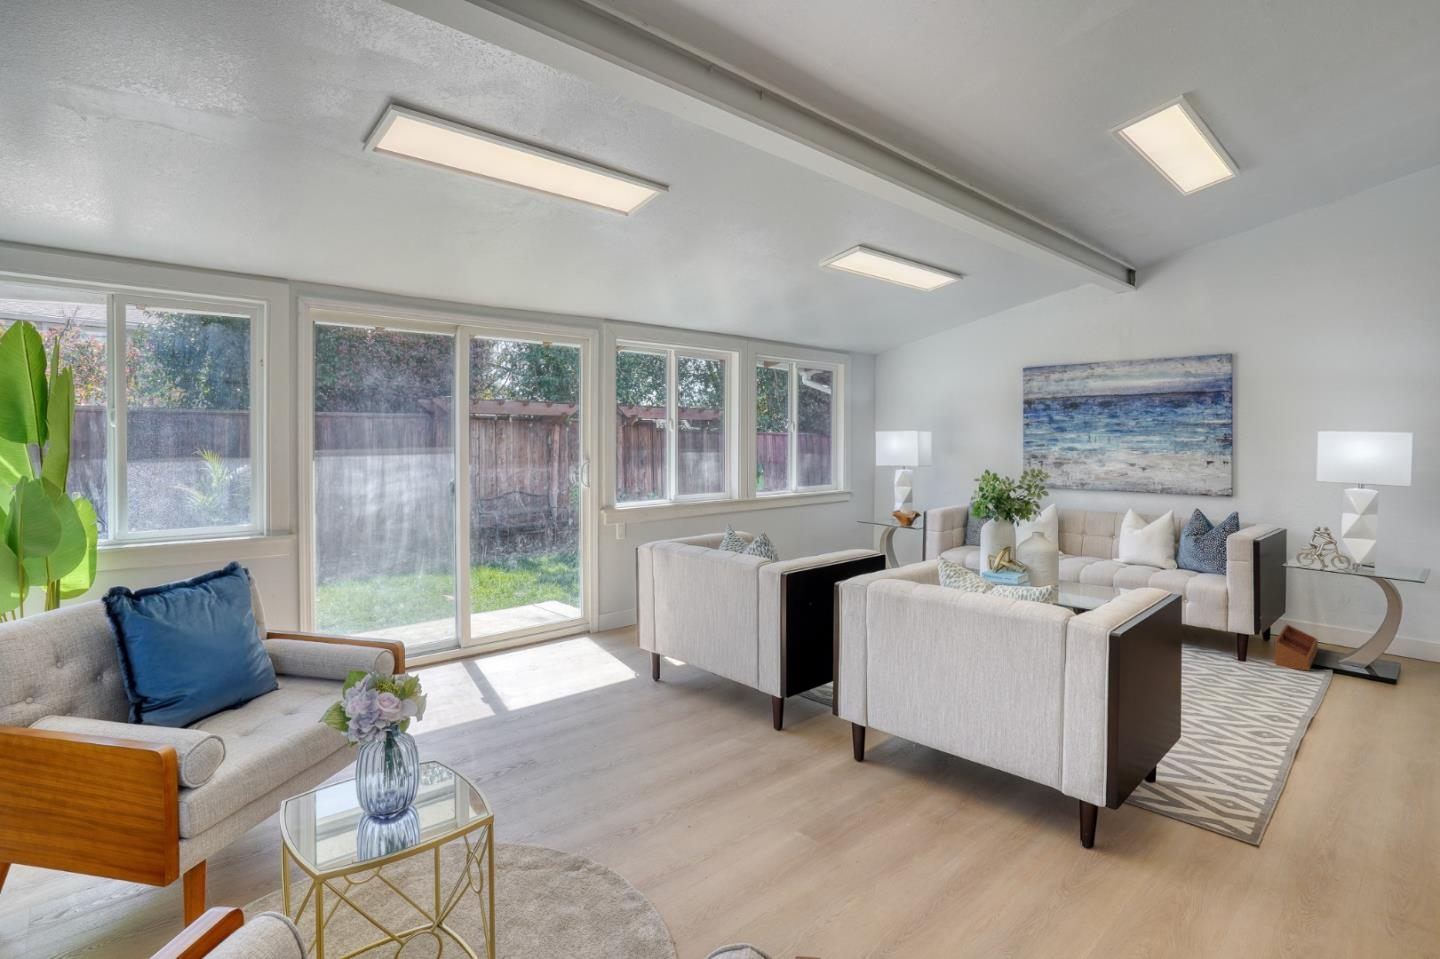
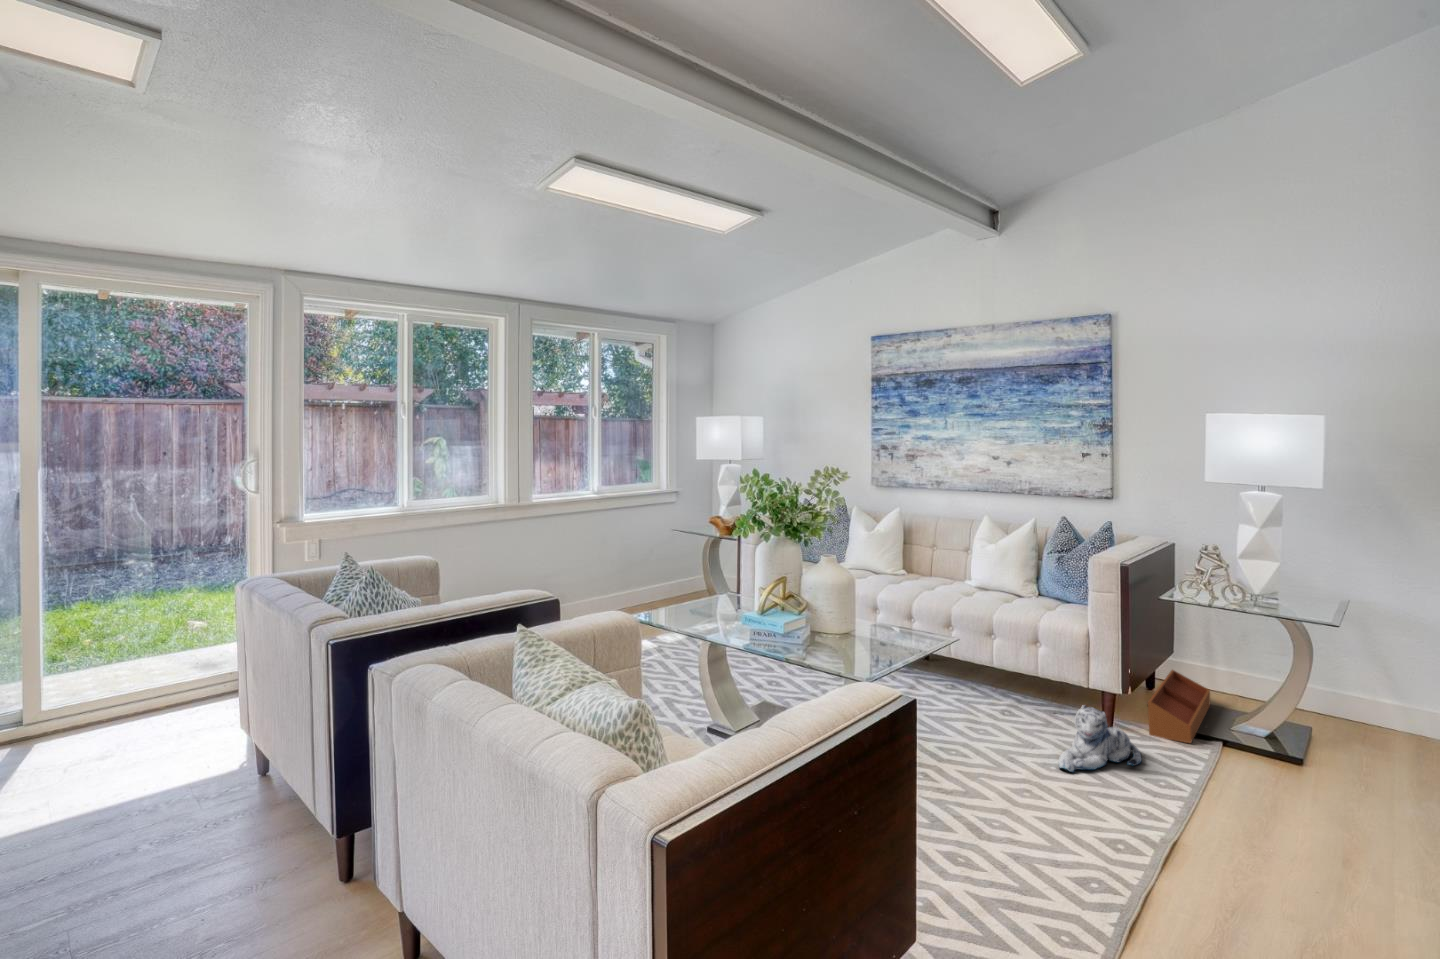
plush toy: none [1215,639,1276,684] -> present [1058,705,1142,772]

